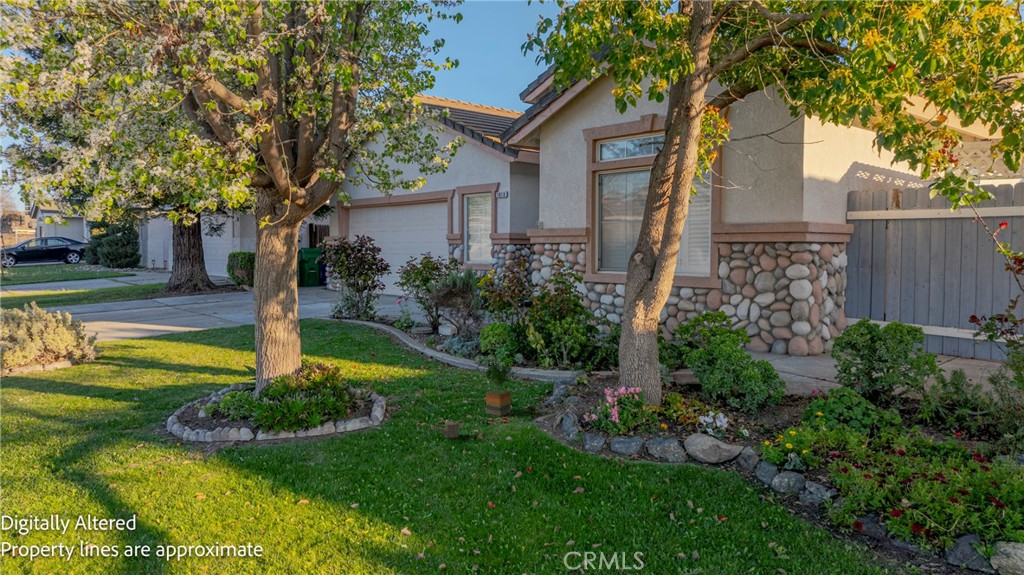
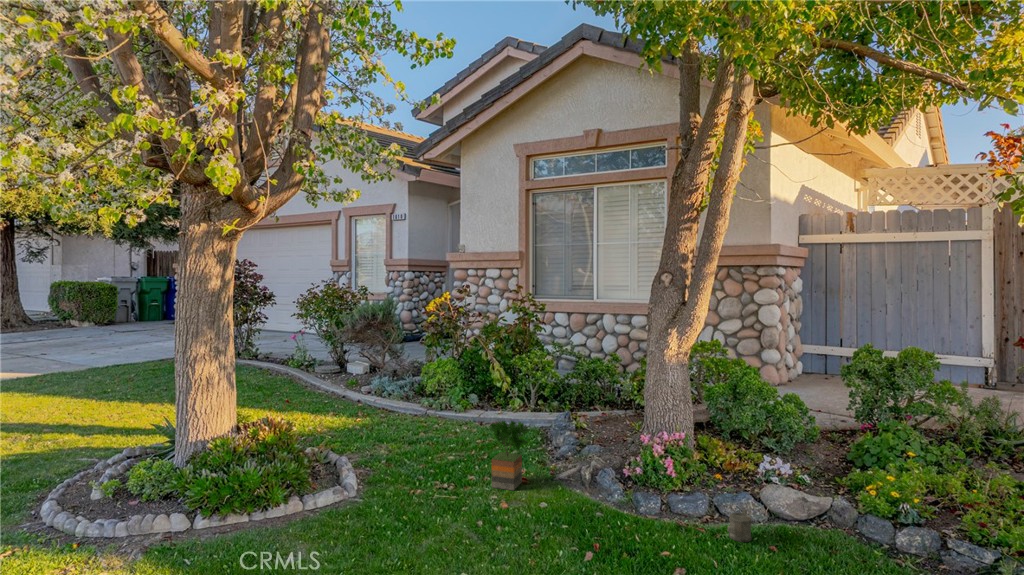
watering can: present [431,420,464,438] -> present [728,510,752,542]

